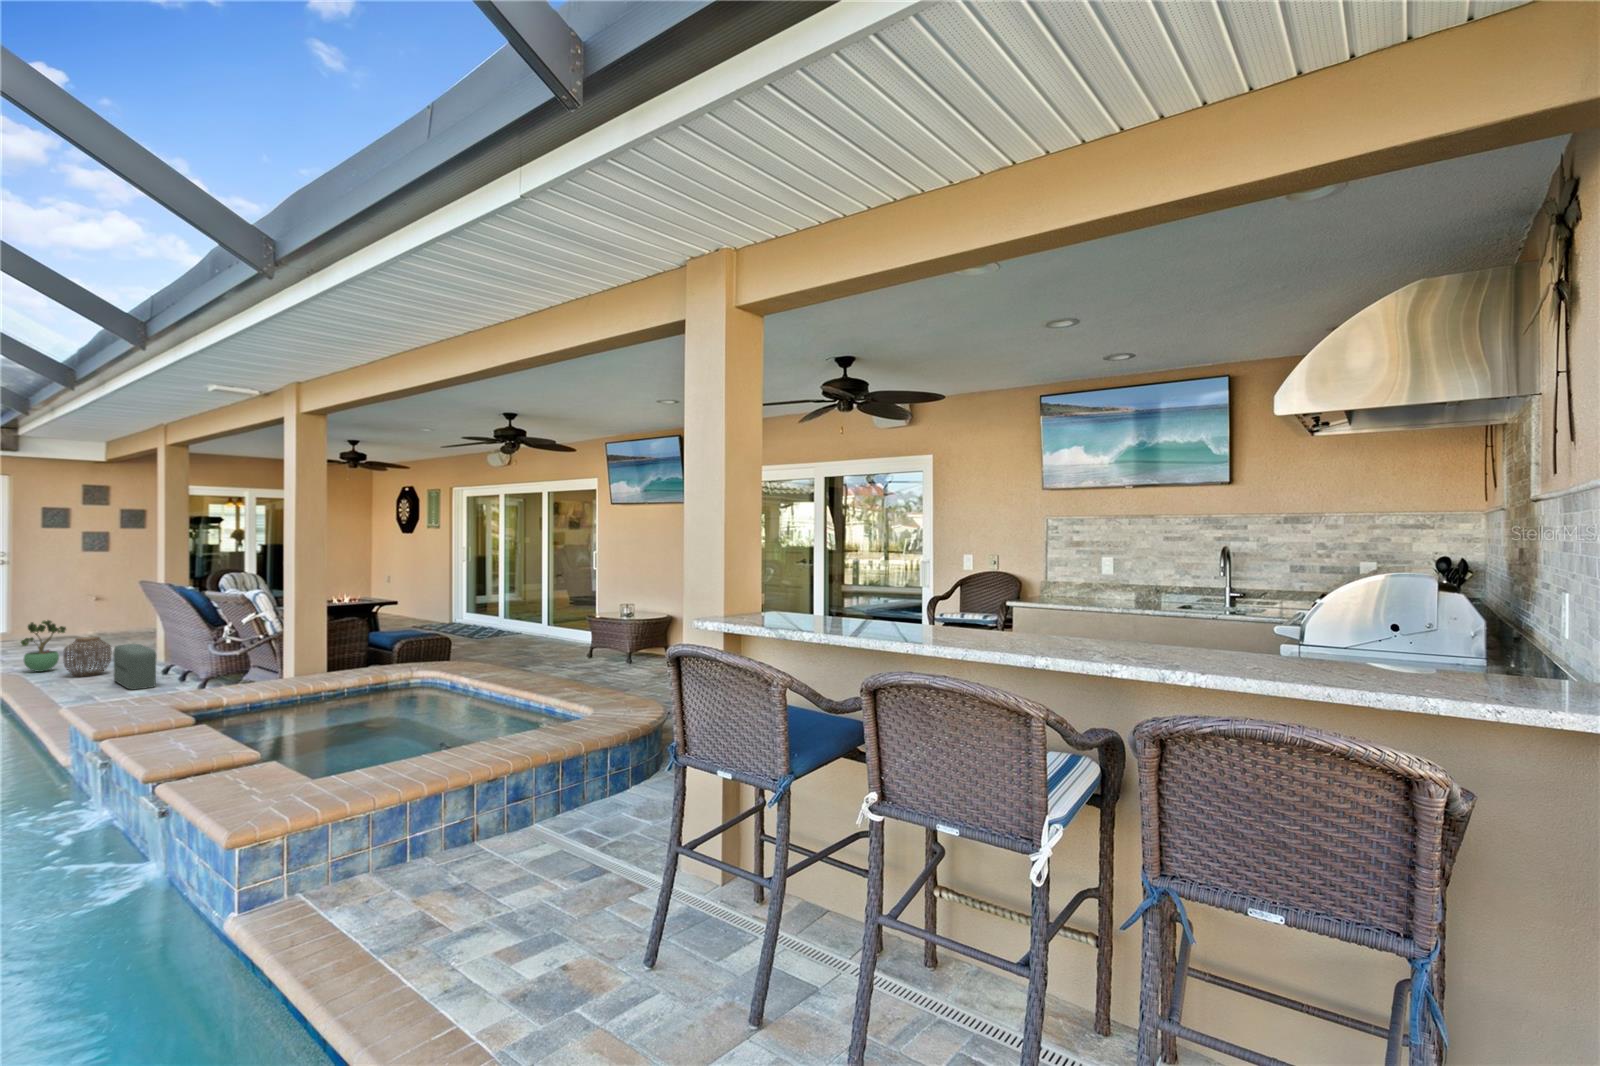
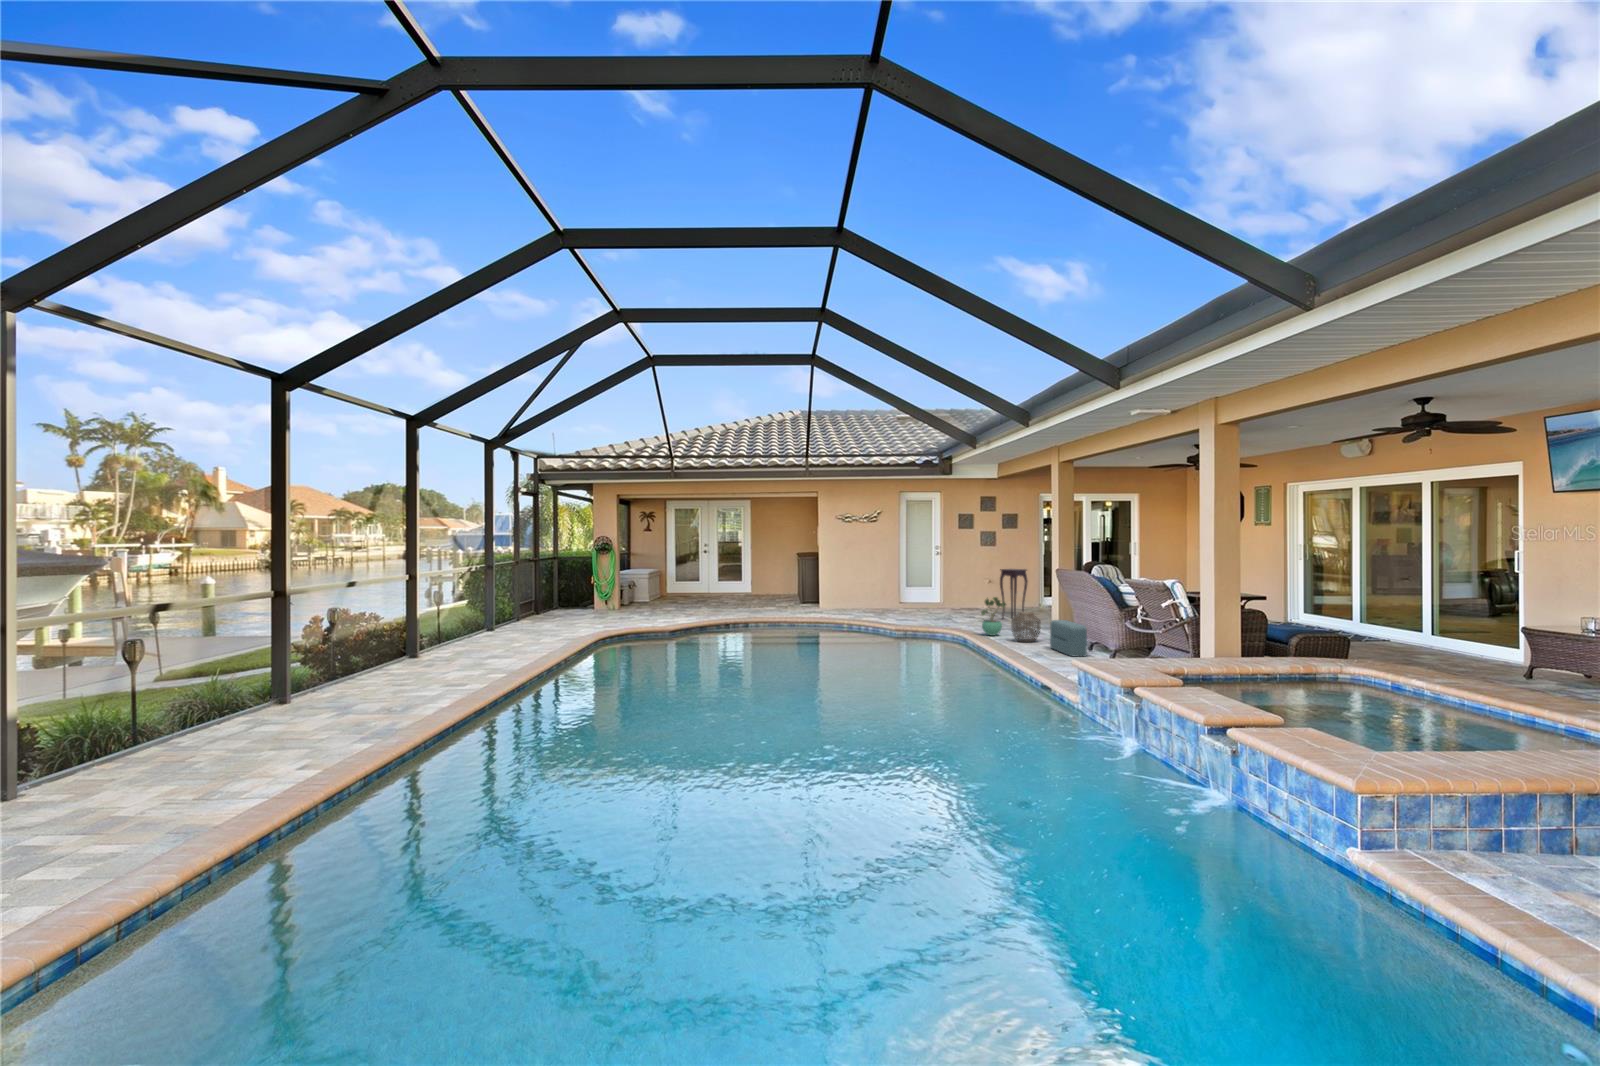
side table: none [91,581,136,646] -> present [1000,569,1028,618]

